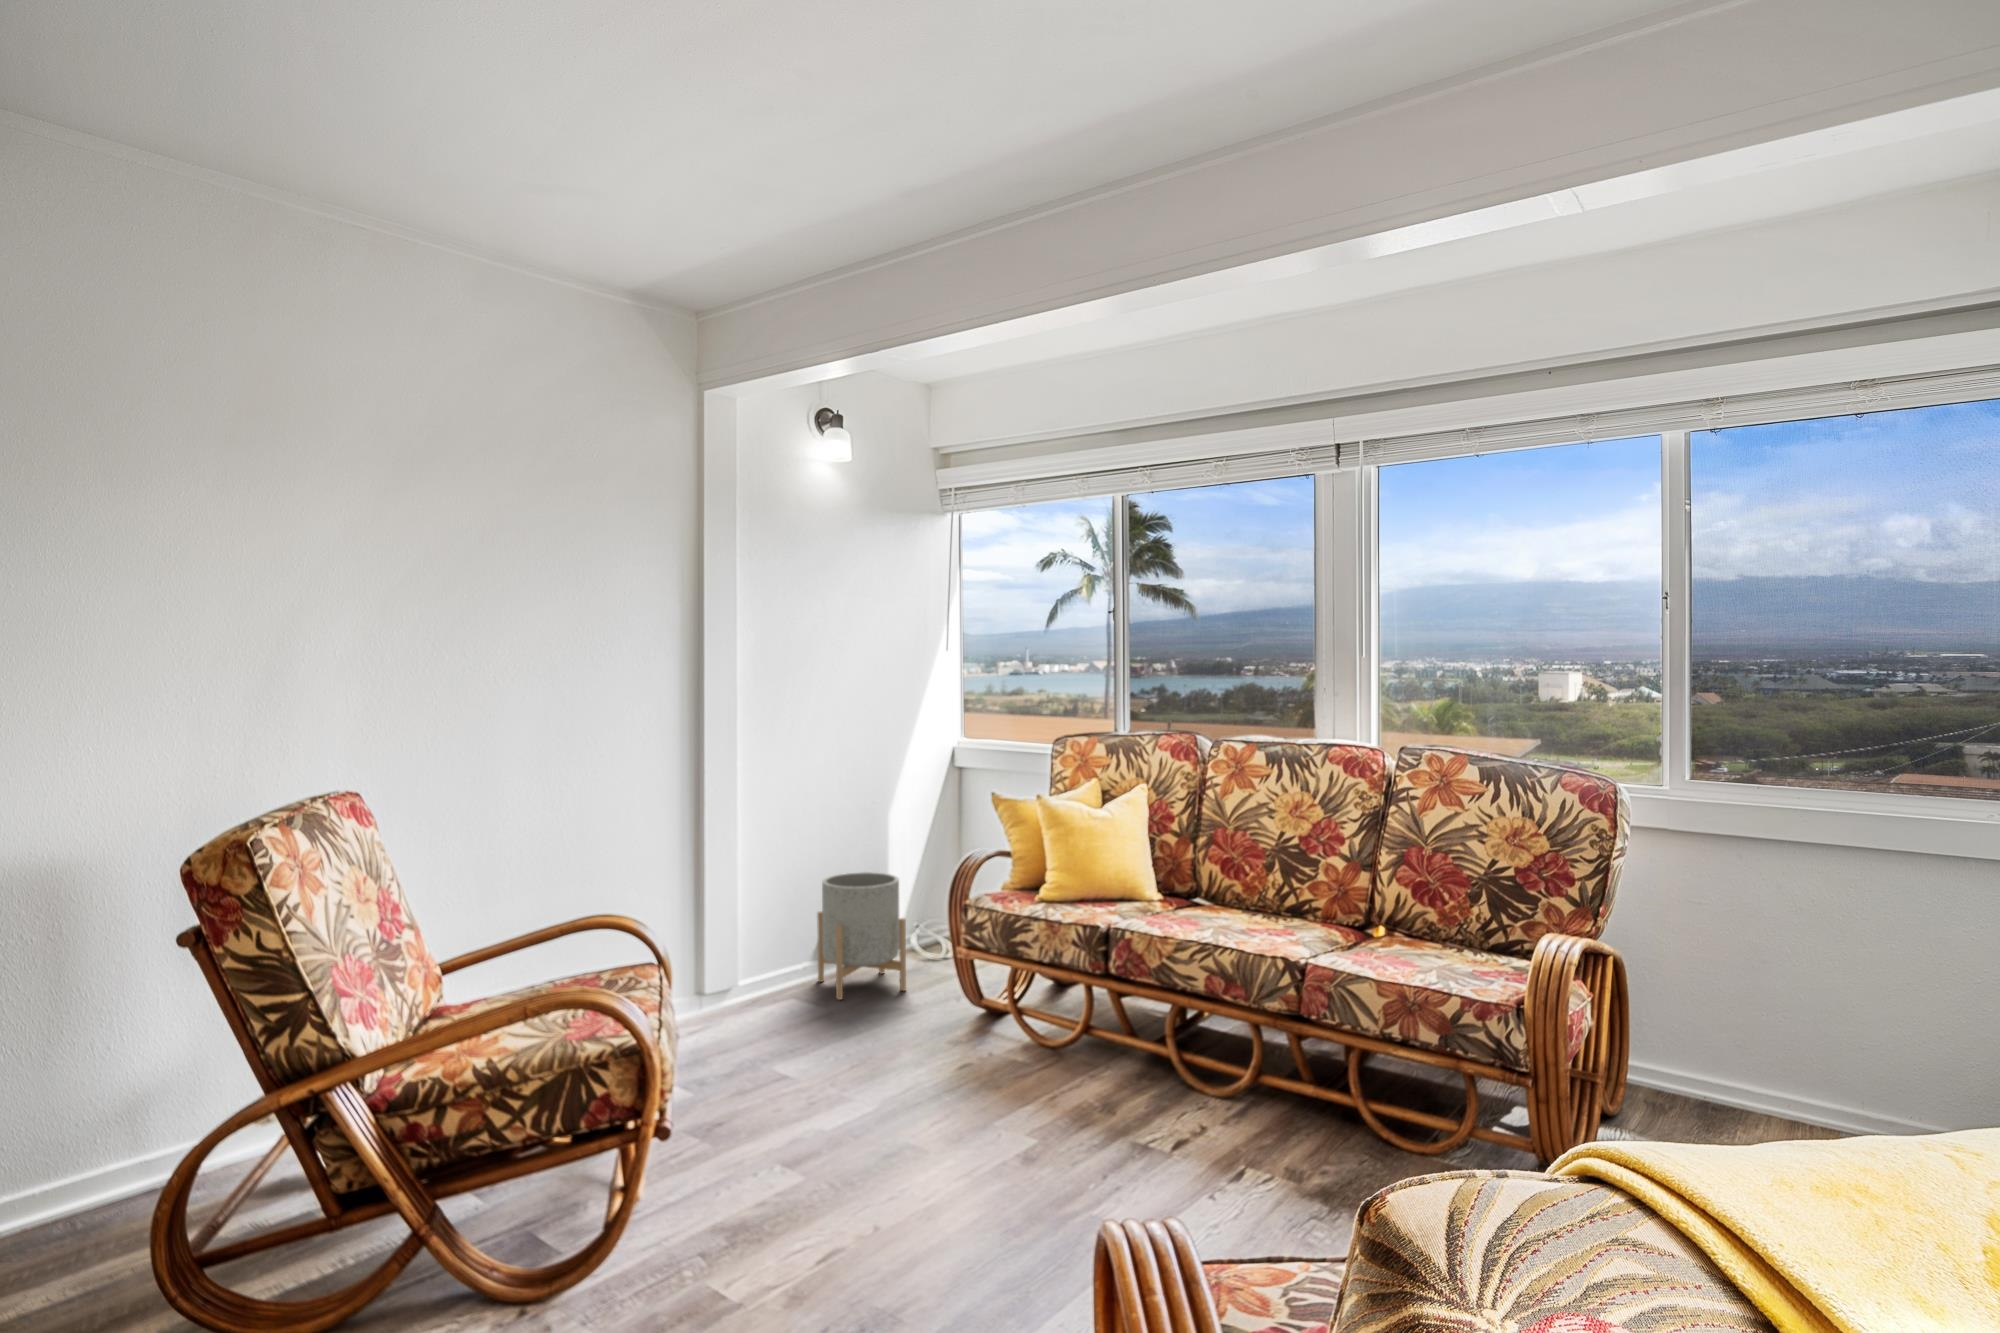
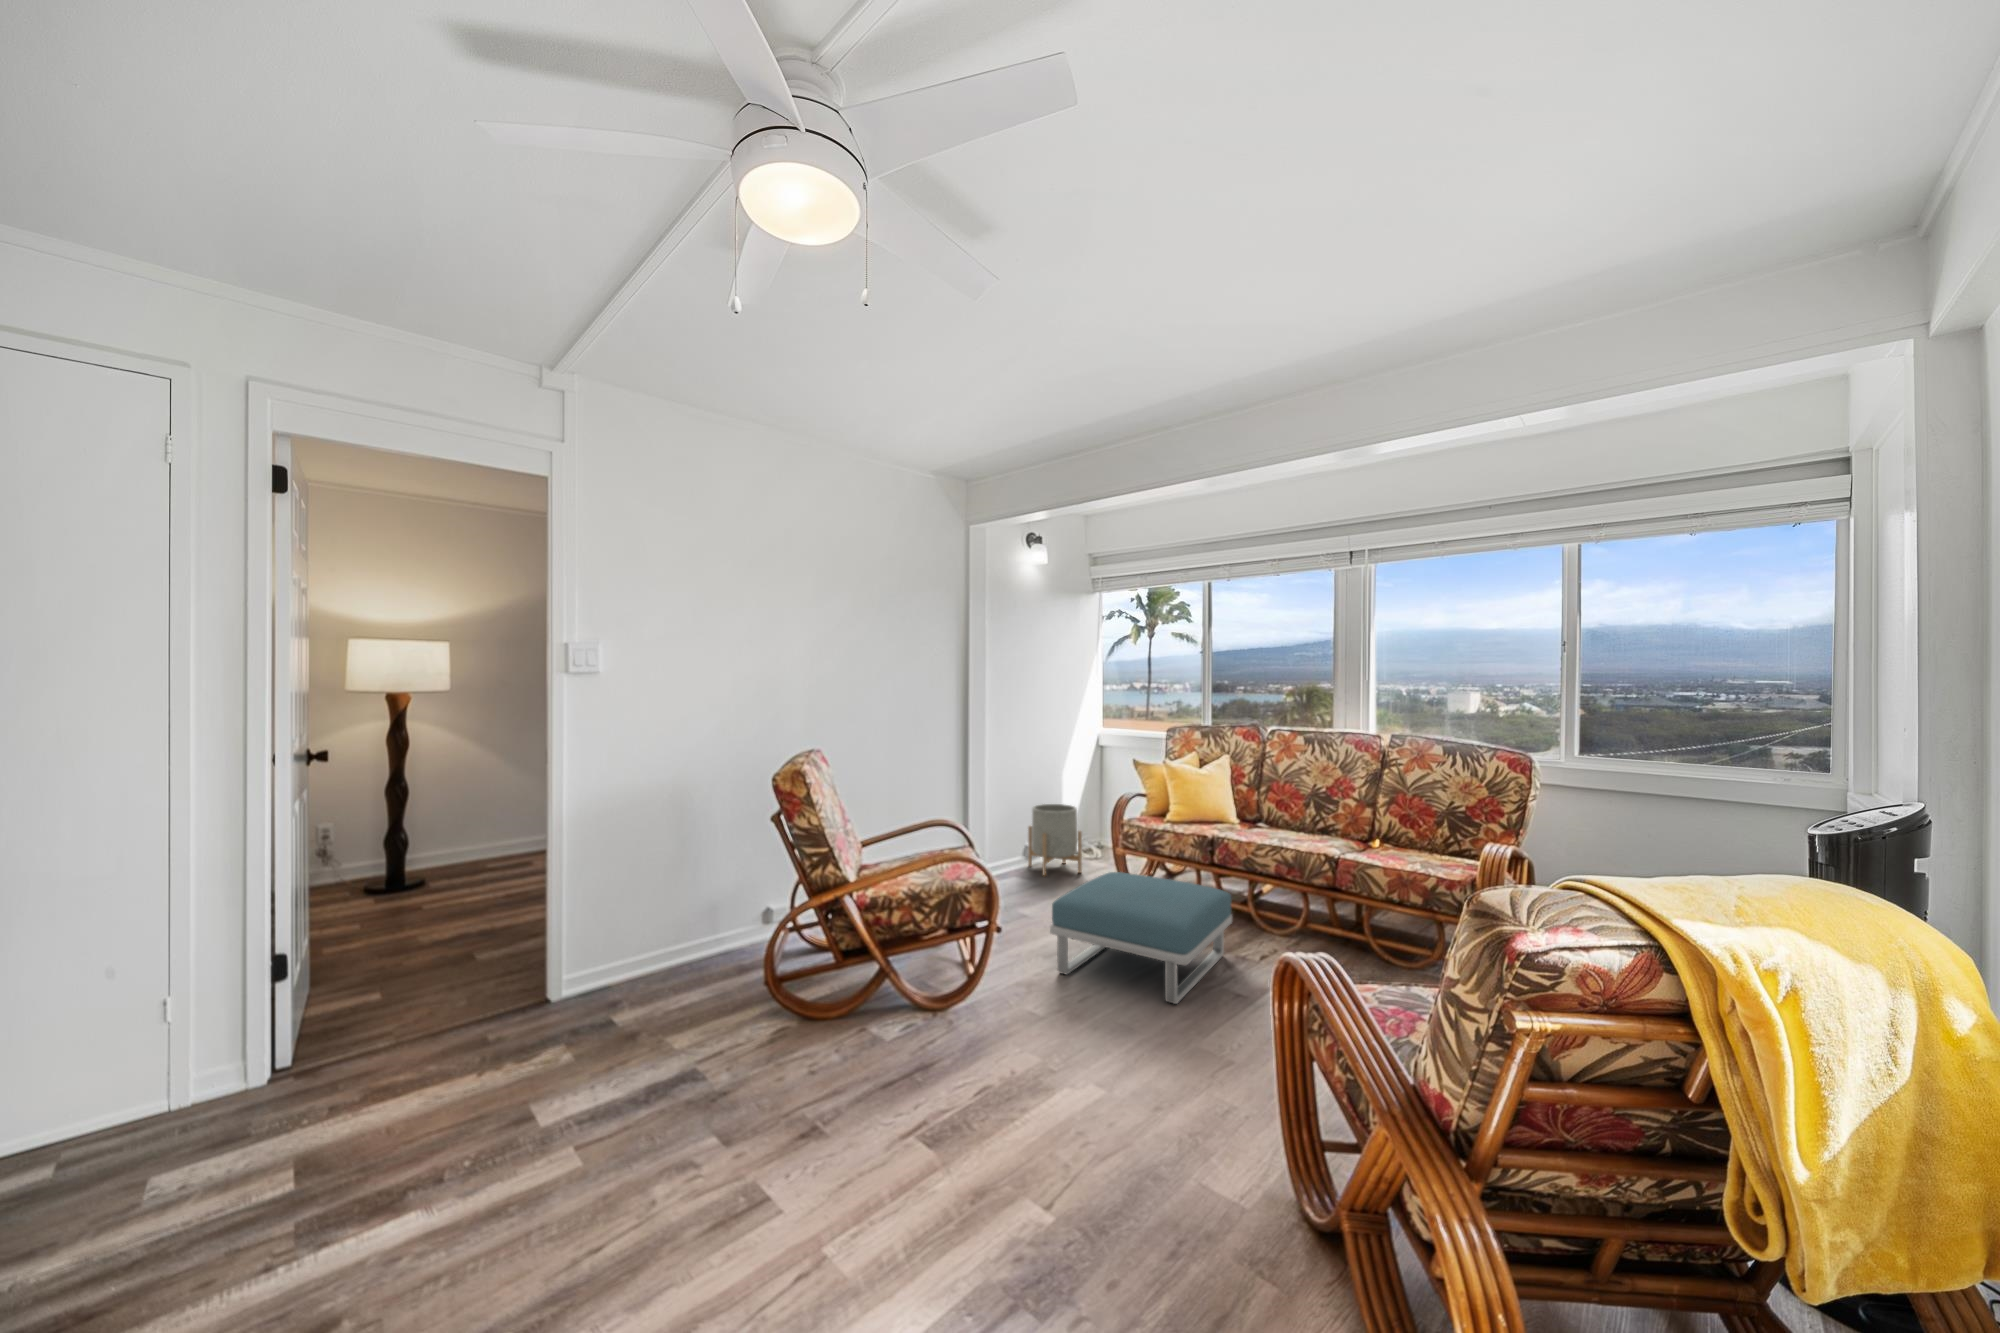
footstool: none [786,999,1122,1251] -> present [1050,872,1232,1004]

